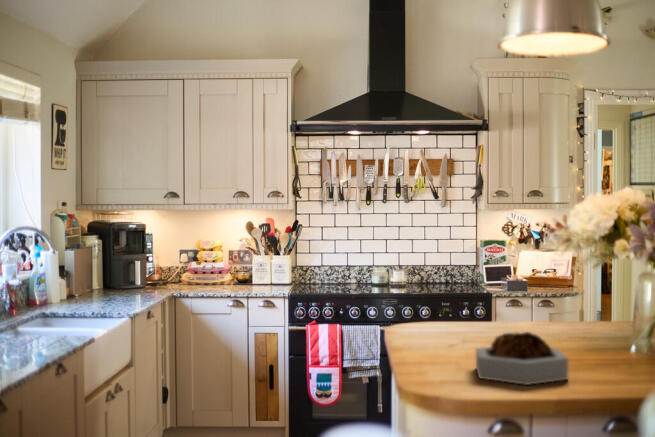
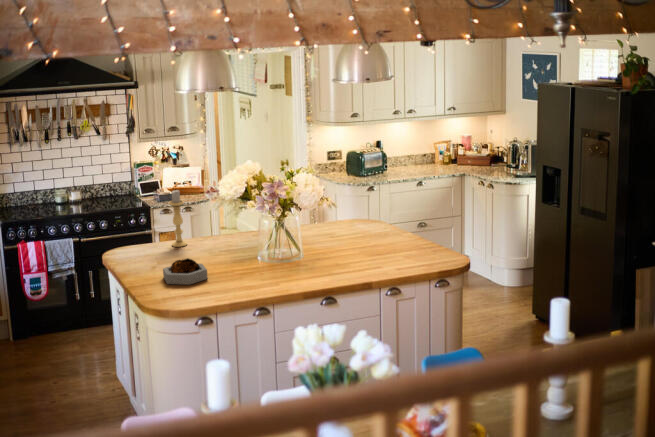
candle holder: none [508,227,537,330] -> present [169,190,187,247]

